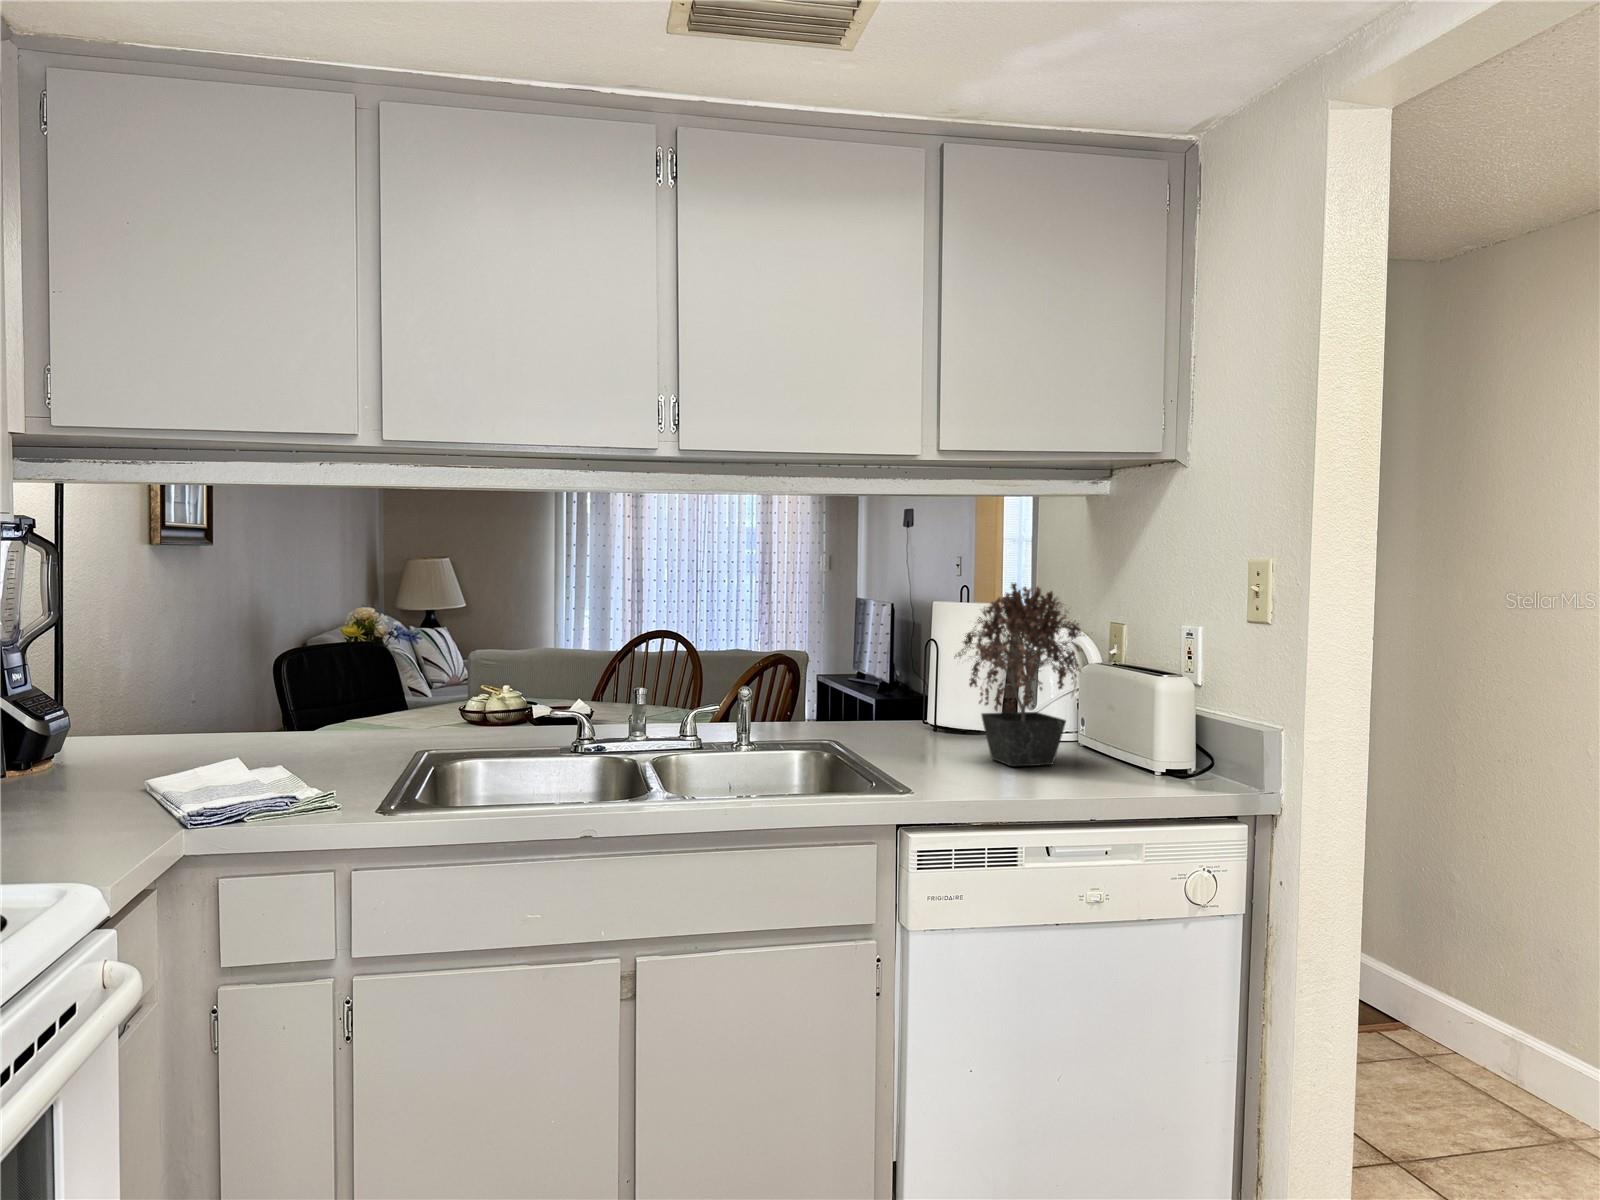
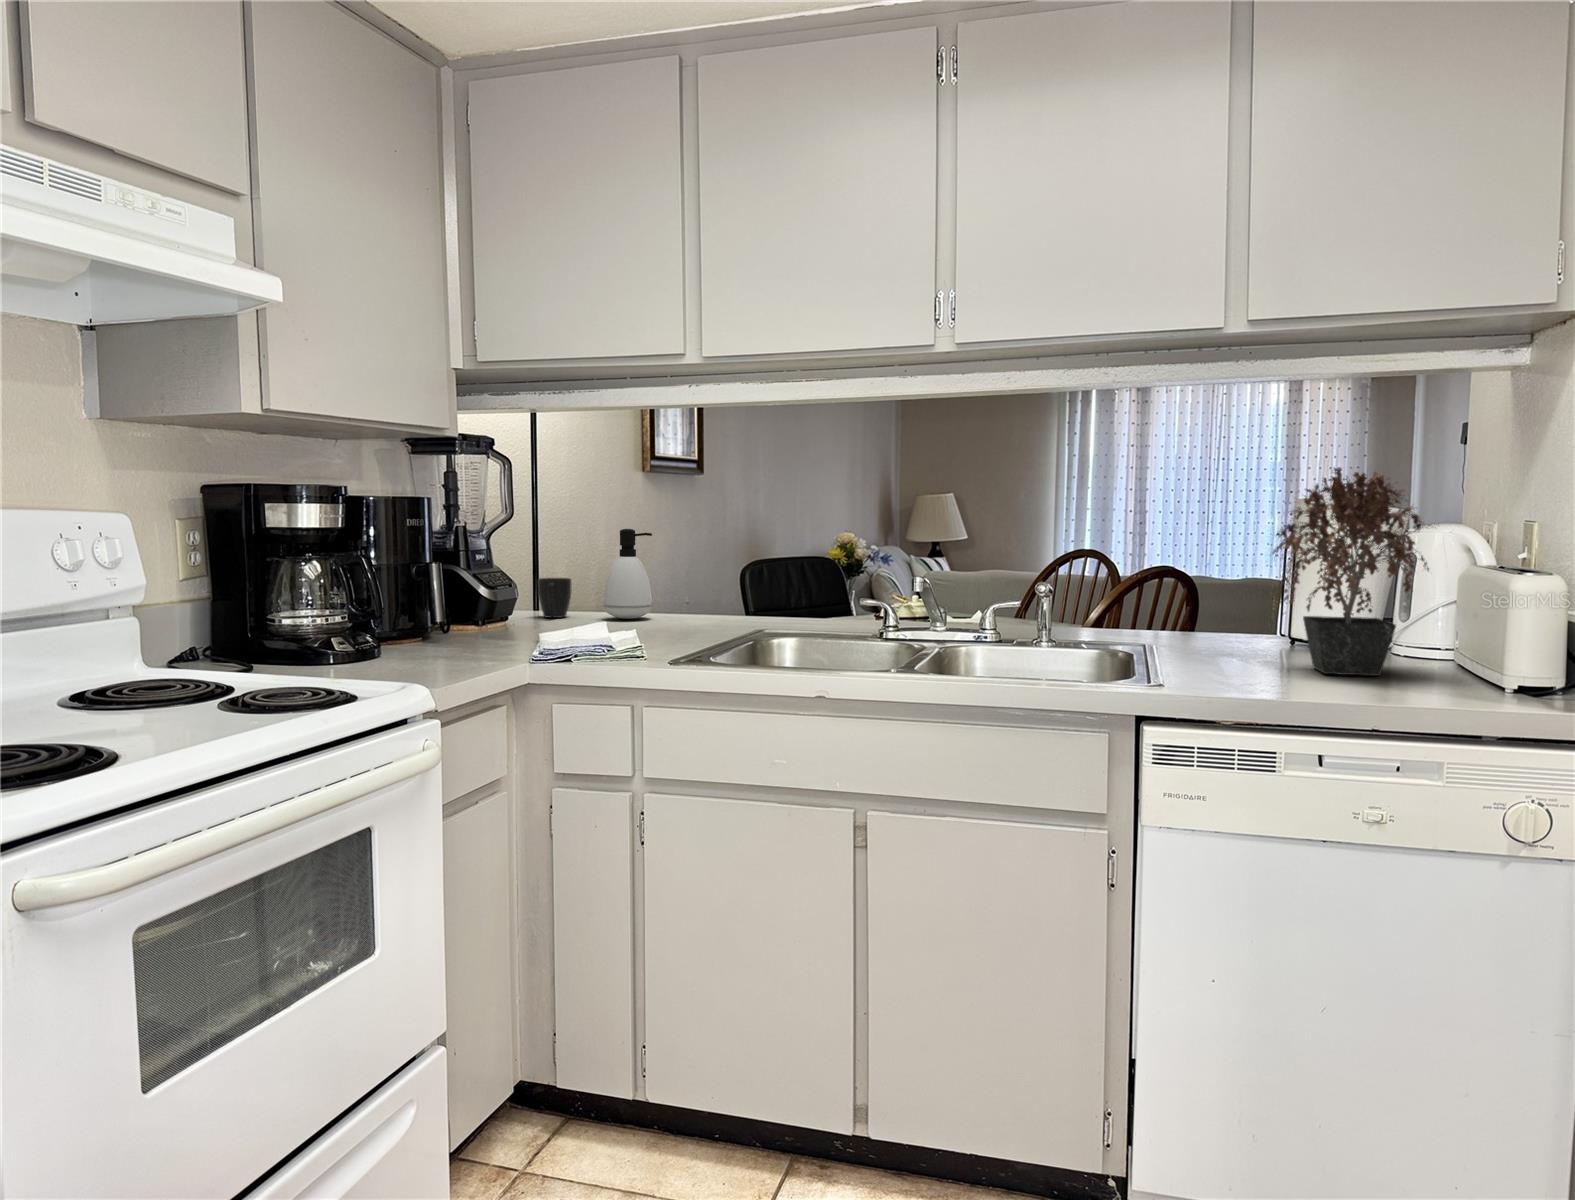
soap dispenser: none [196,635,261,742] -> present [604,529,652,619]
mug: none [99,696,146,747] -> present [538,578,571,618]

